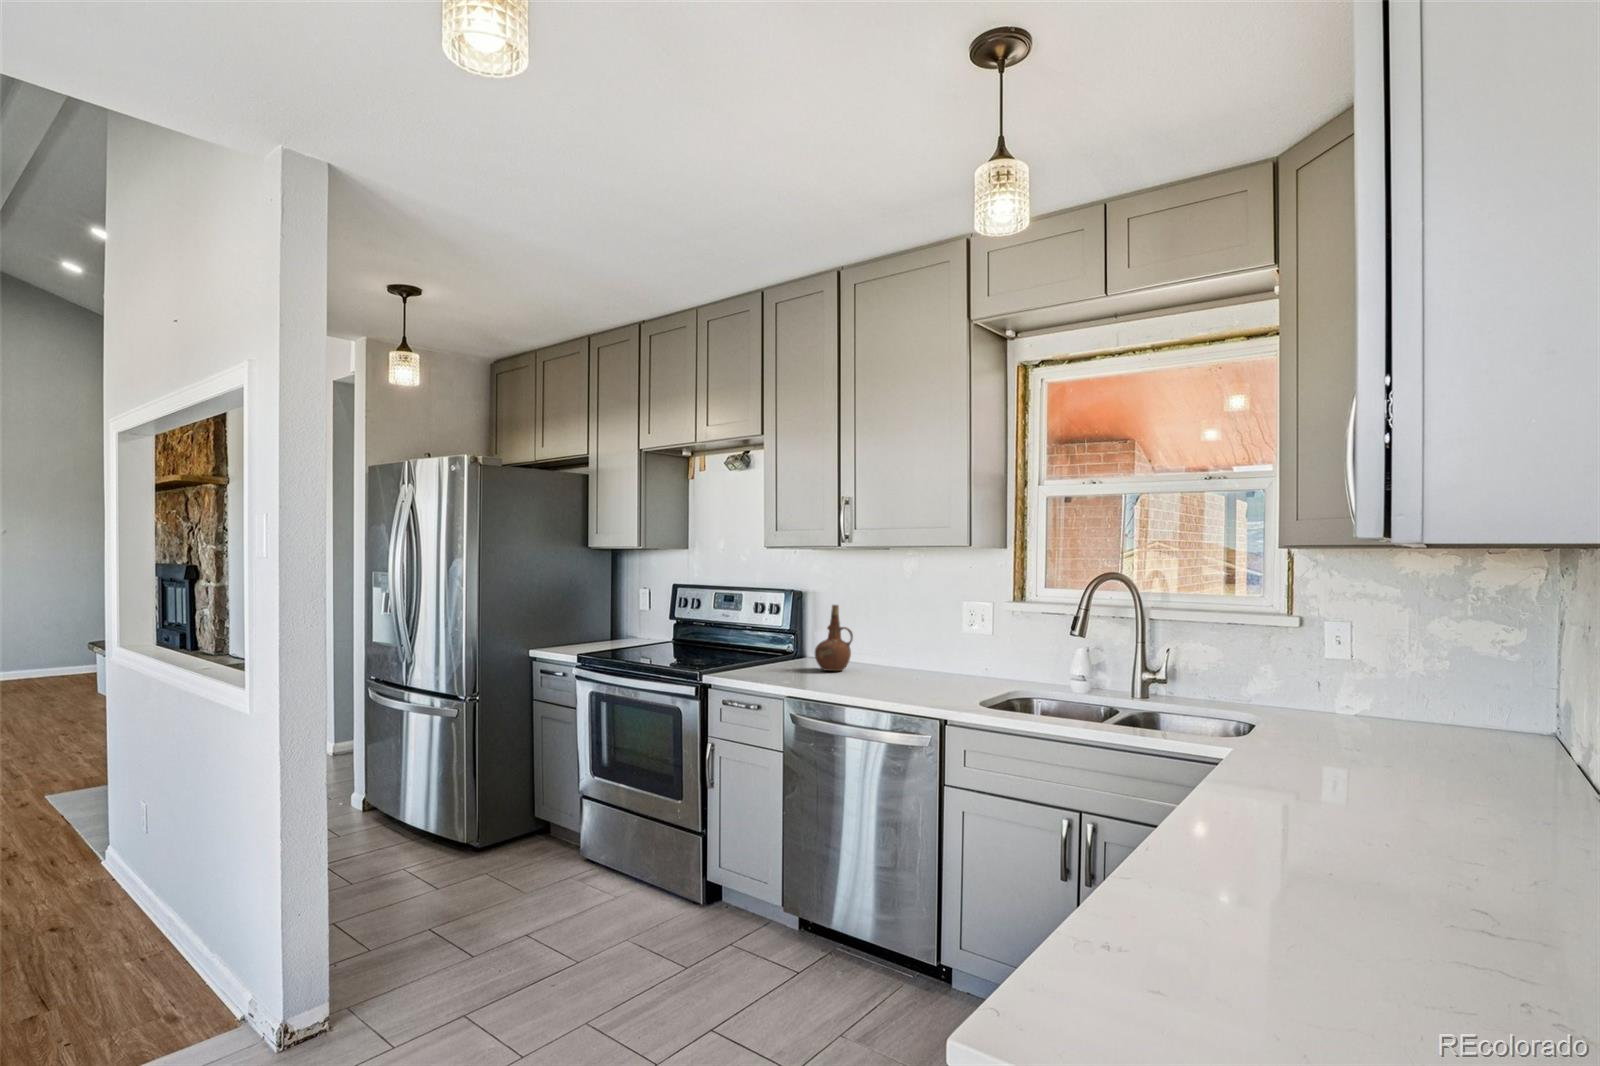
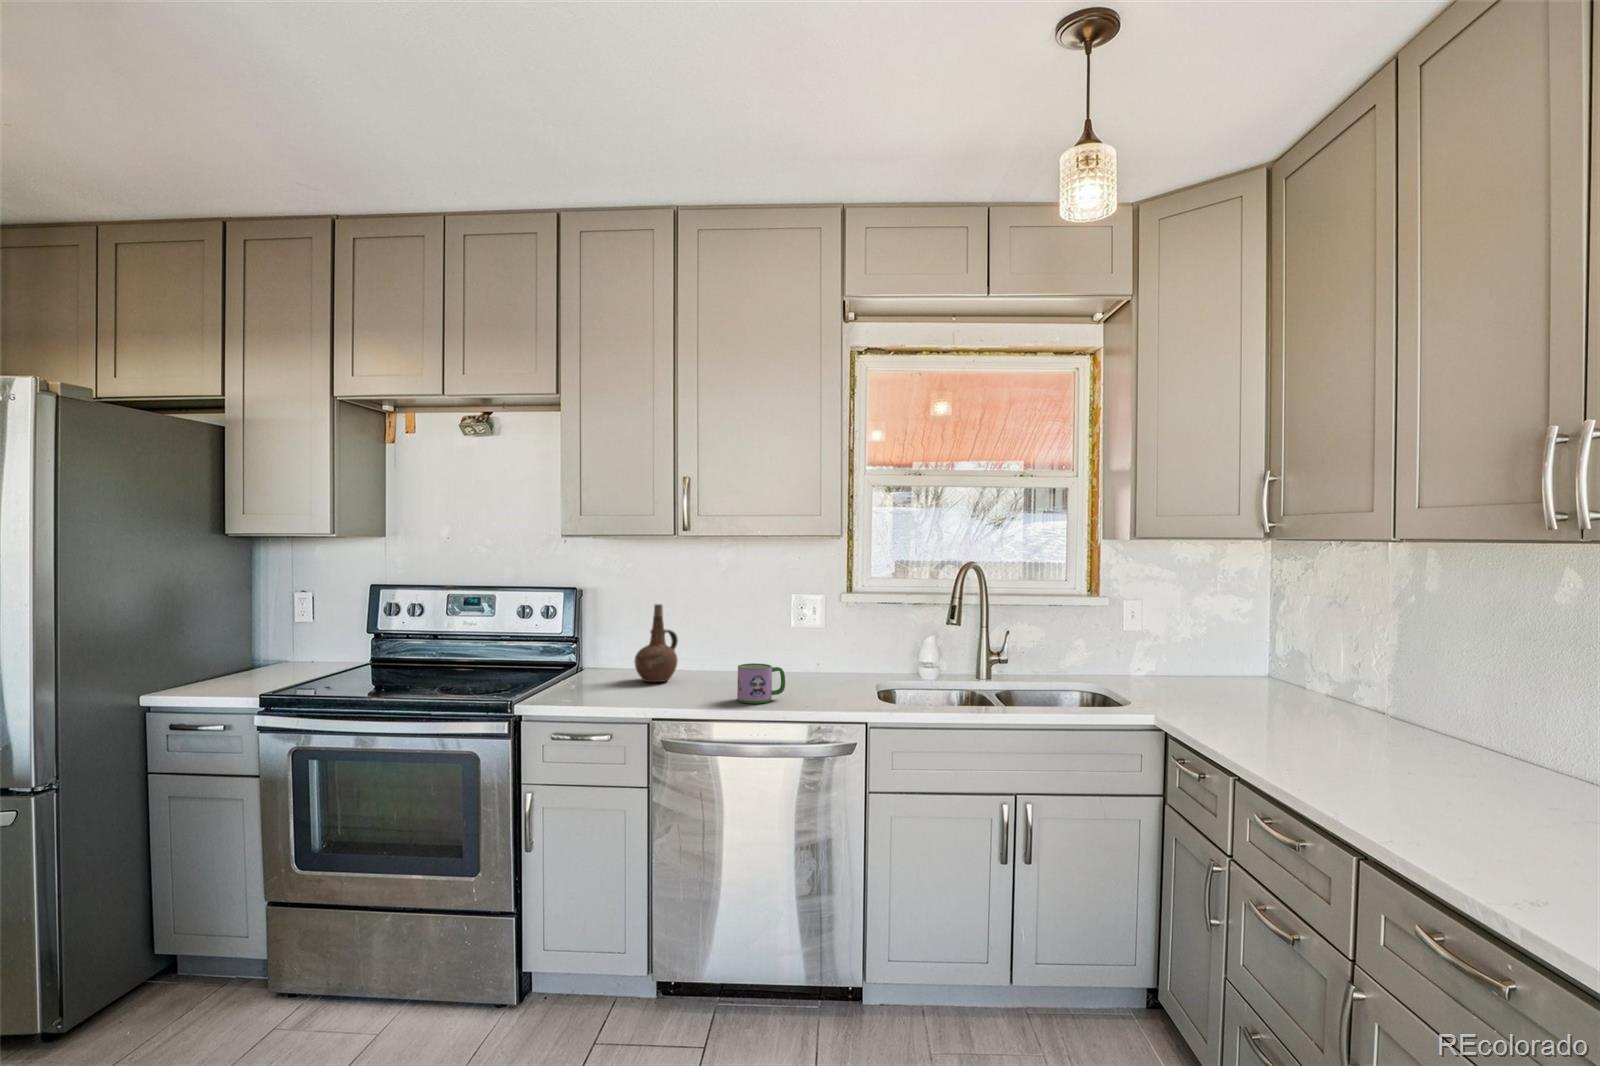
mug: none [856,657,899,692] -> present [737,663,785,704]

